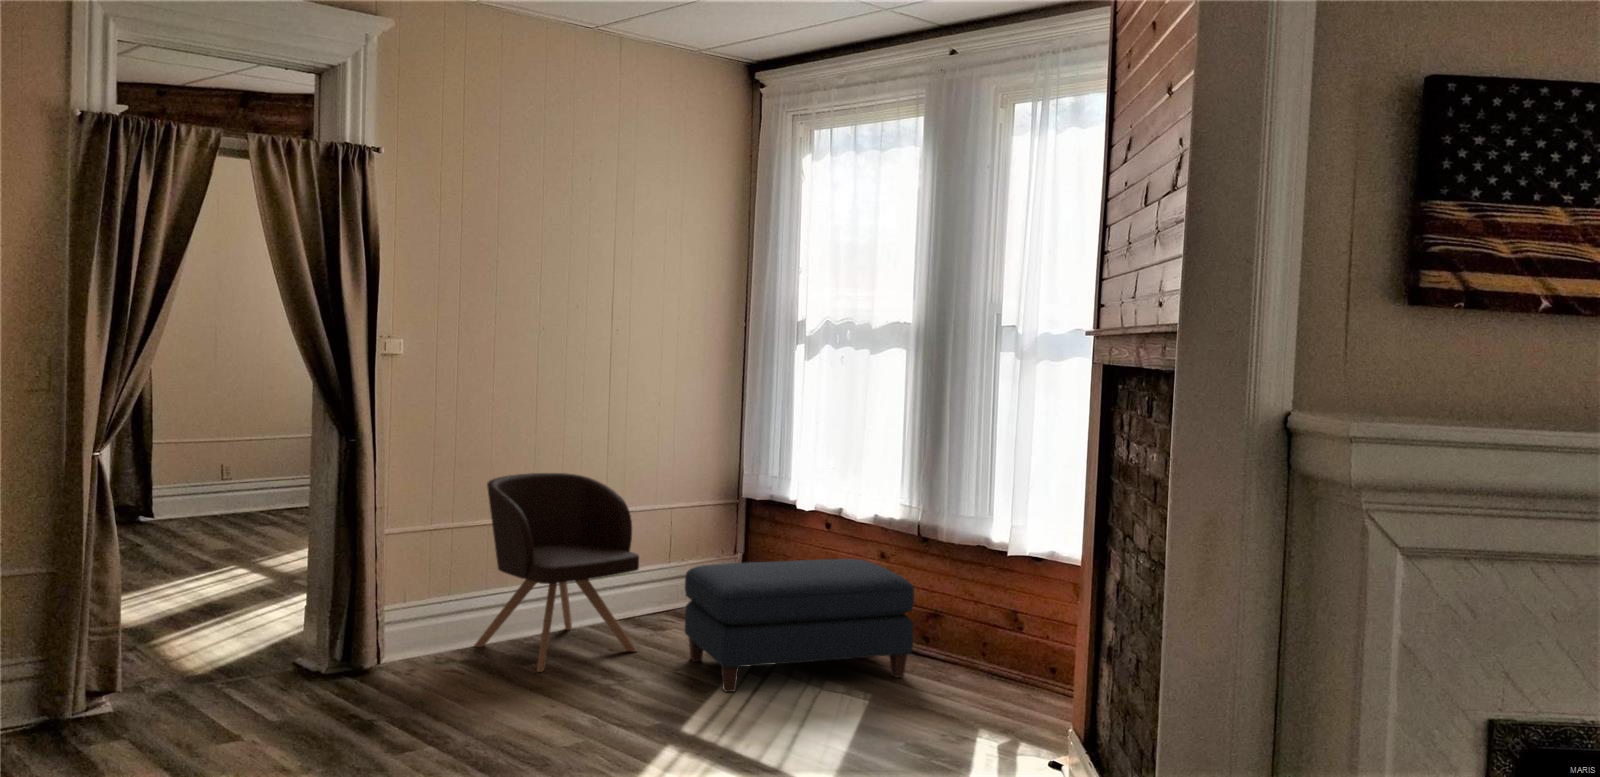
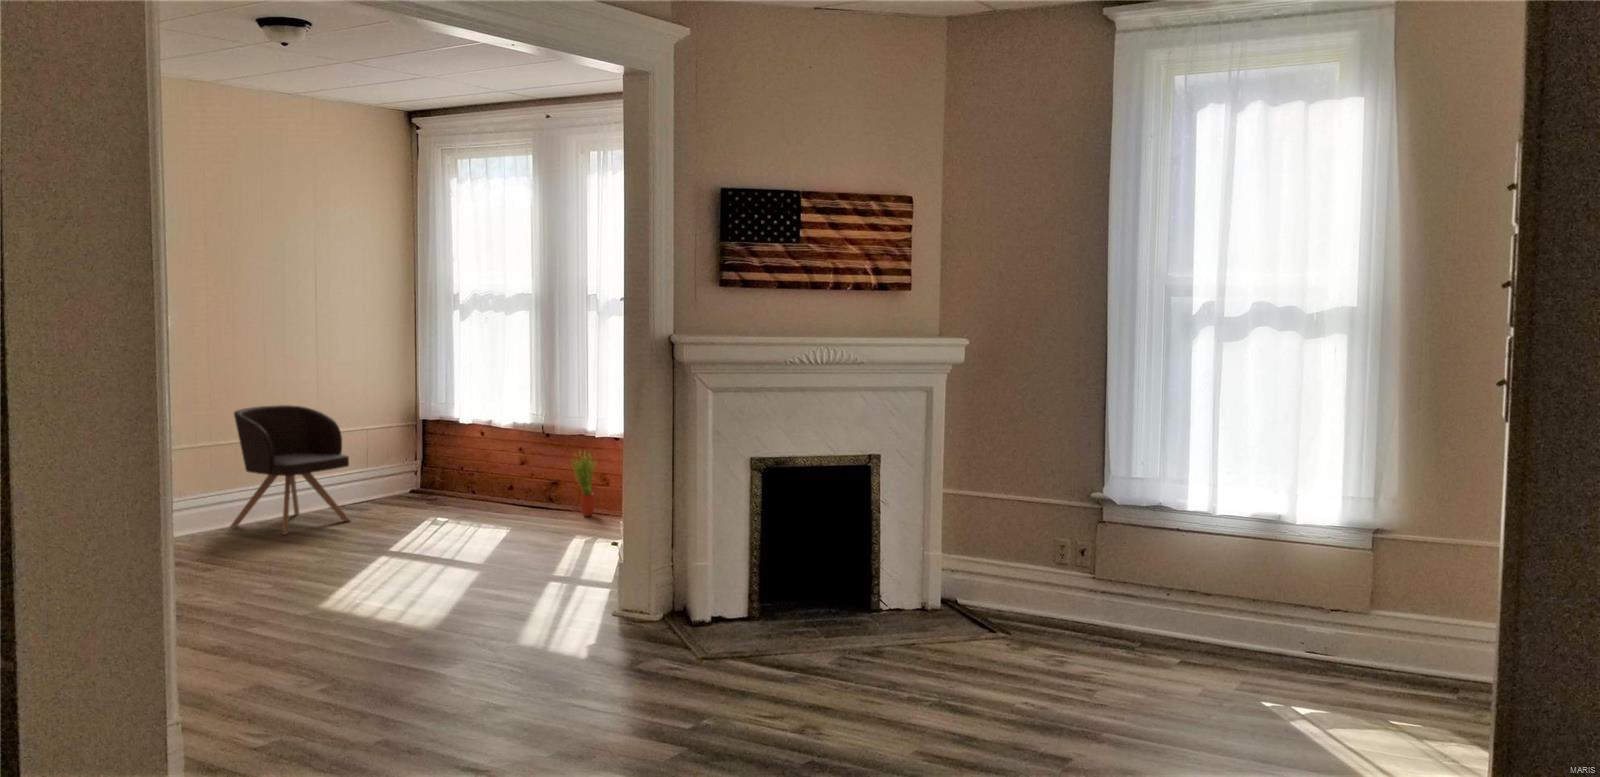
ottoman: present [685,559,914,692] -> none [383,451,539,534]
potted plant: none [961,570,1004,677] -> present [572,451,597,516]

